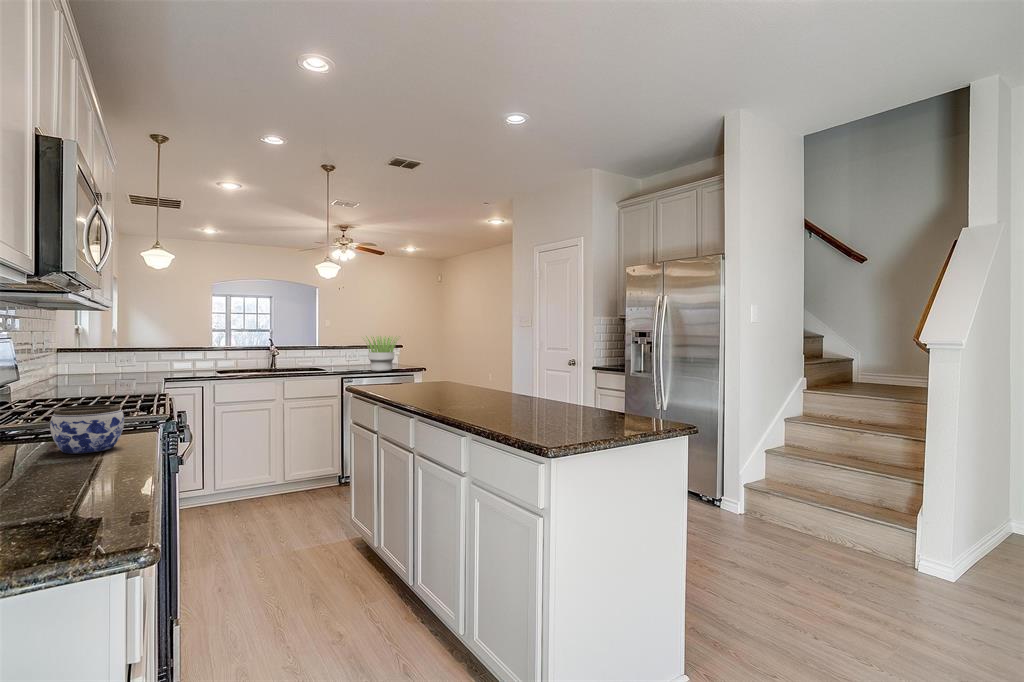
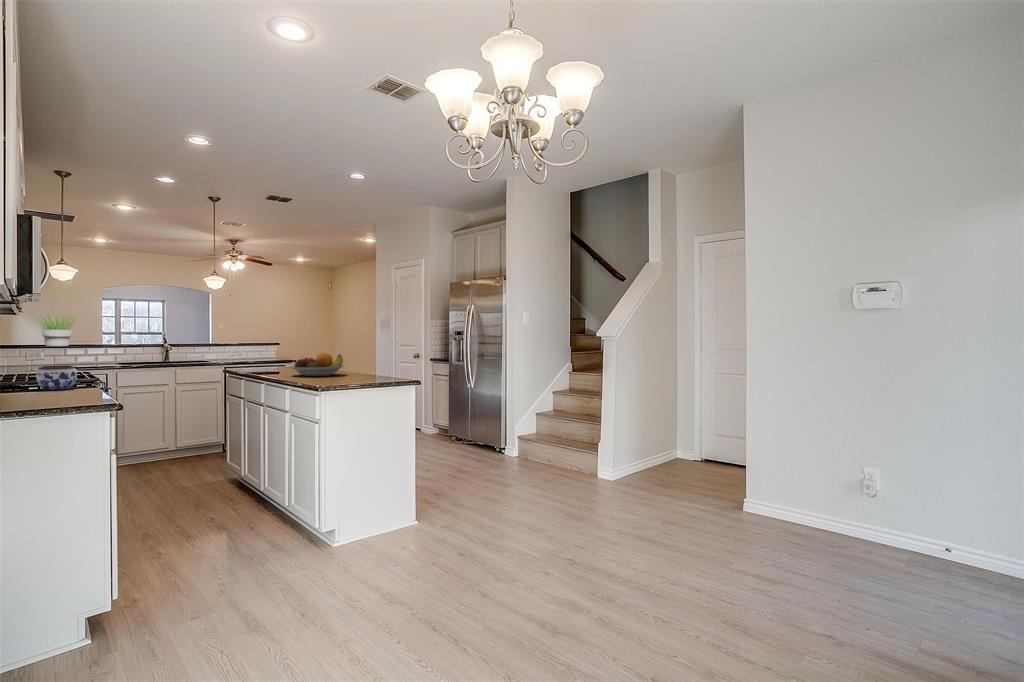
potted plant: present [366,336,397,372] -> present [37,315,75,347]
fruit bowl: none [456,371,539,409] -> present [290,353,344,376]

